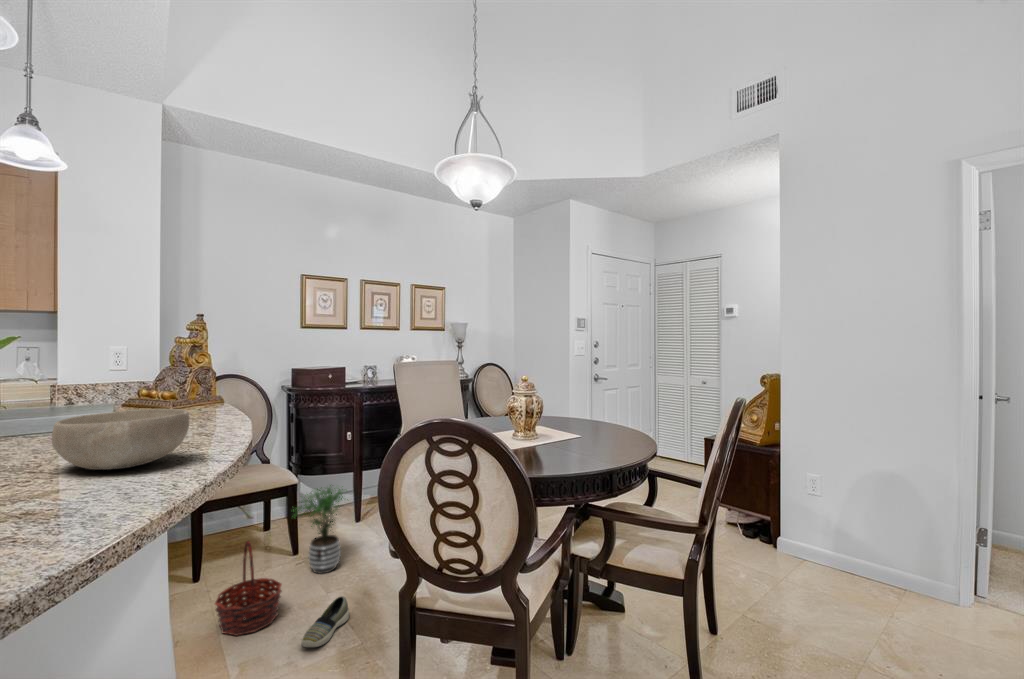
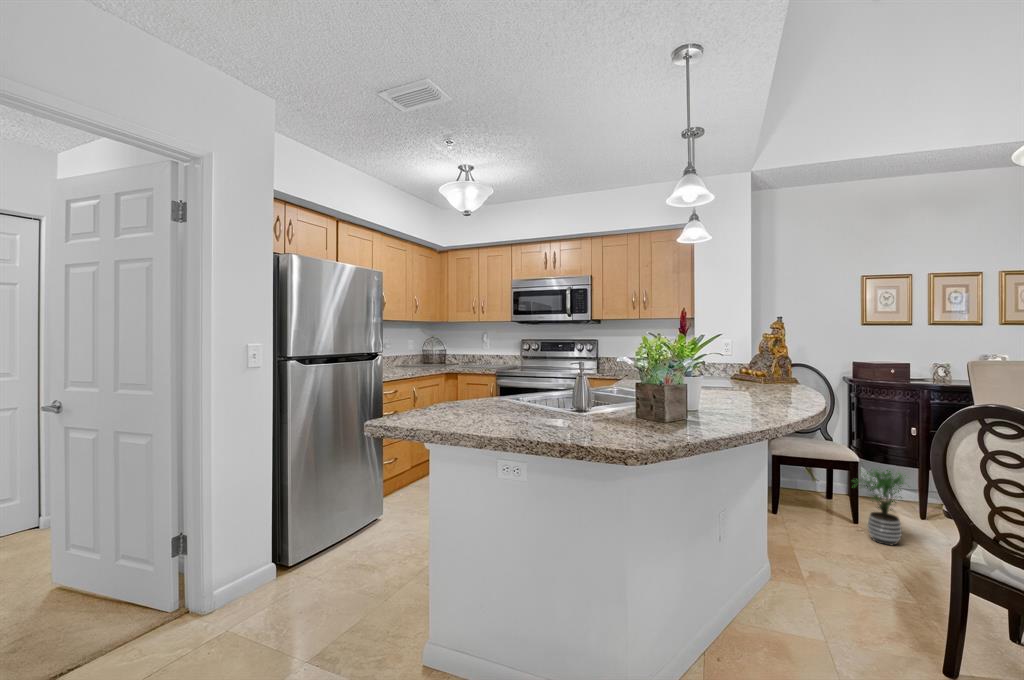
bowl: present [52,409,189,470] -> none [731,377,792,405]
basket: present [215,541,282,635] -> none [790,489,844,558]
shoe: present [302,596,349,647] -> none [861,560,908,588]

